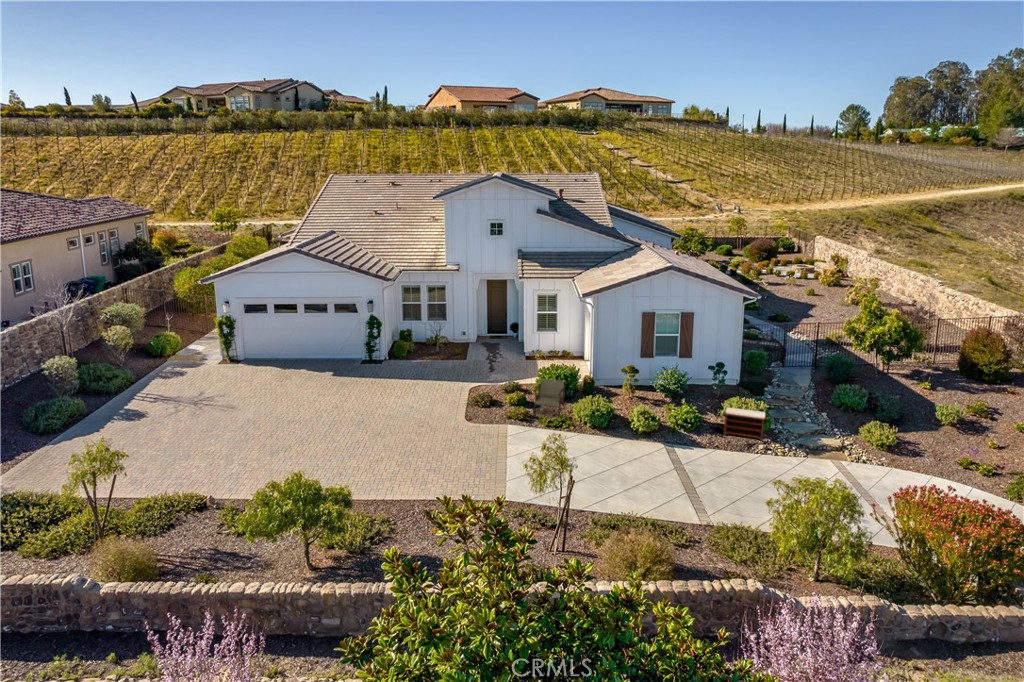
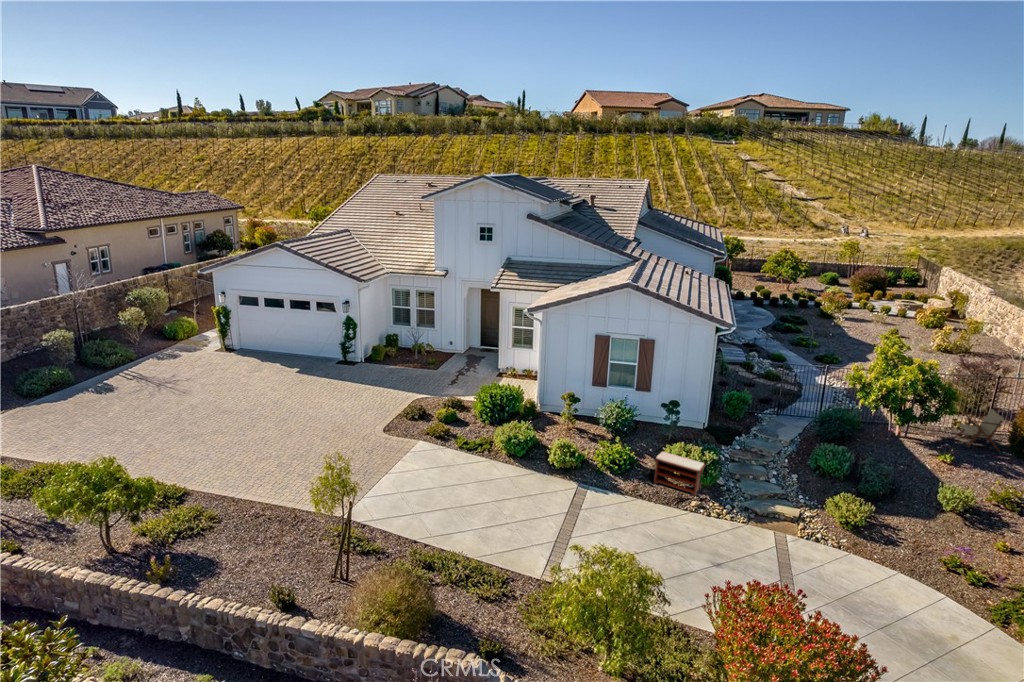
lounge chair: present [534,379,565,417] -> present [958,409,1004,451]

